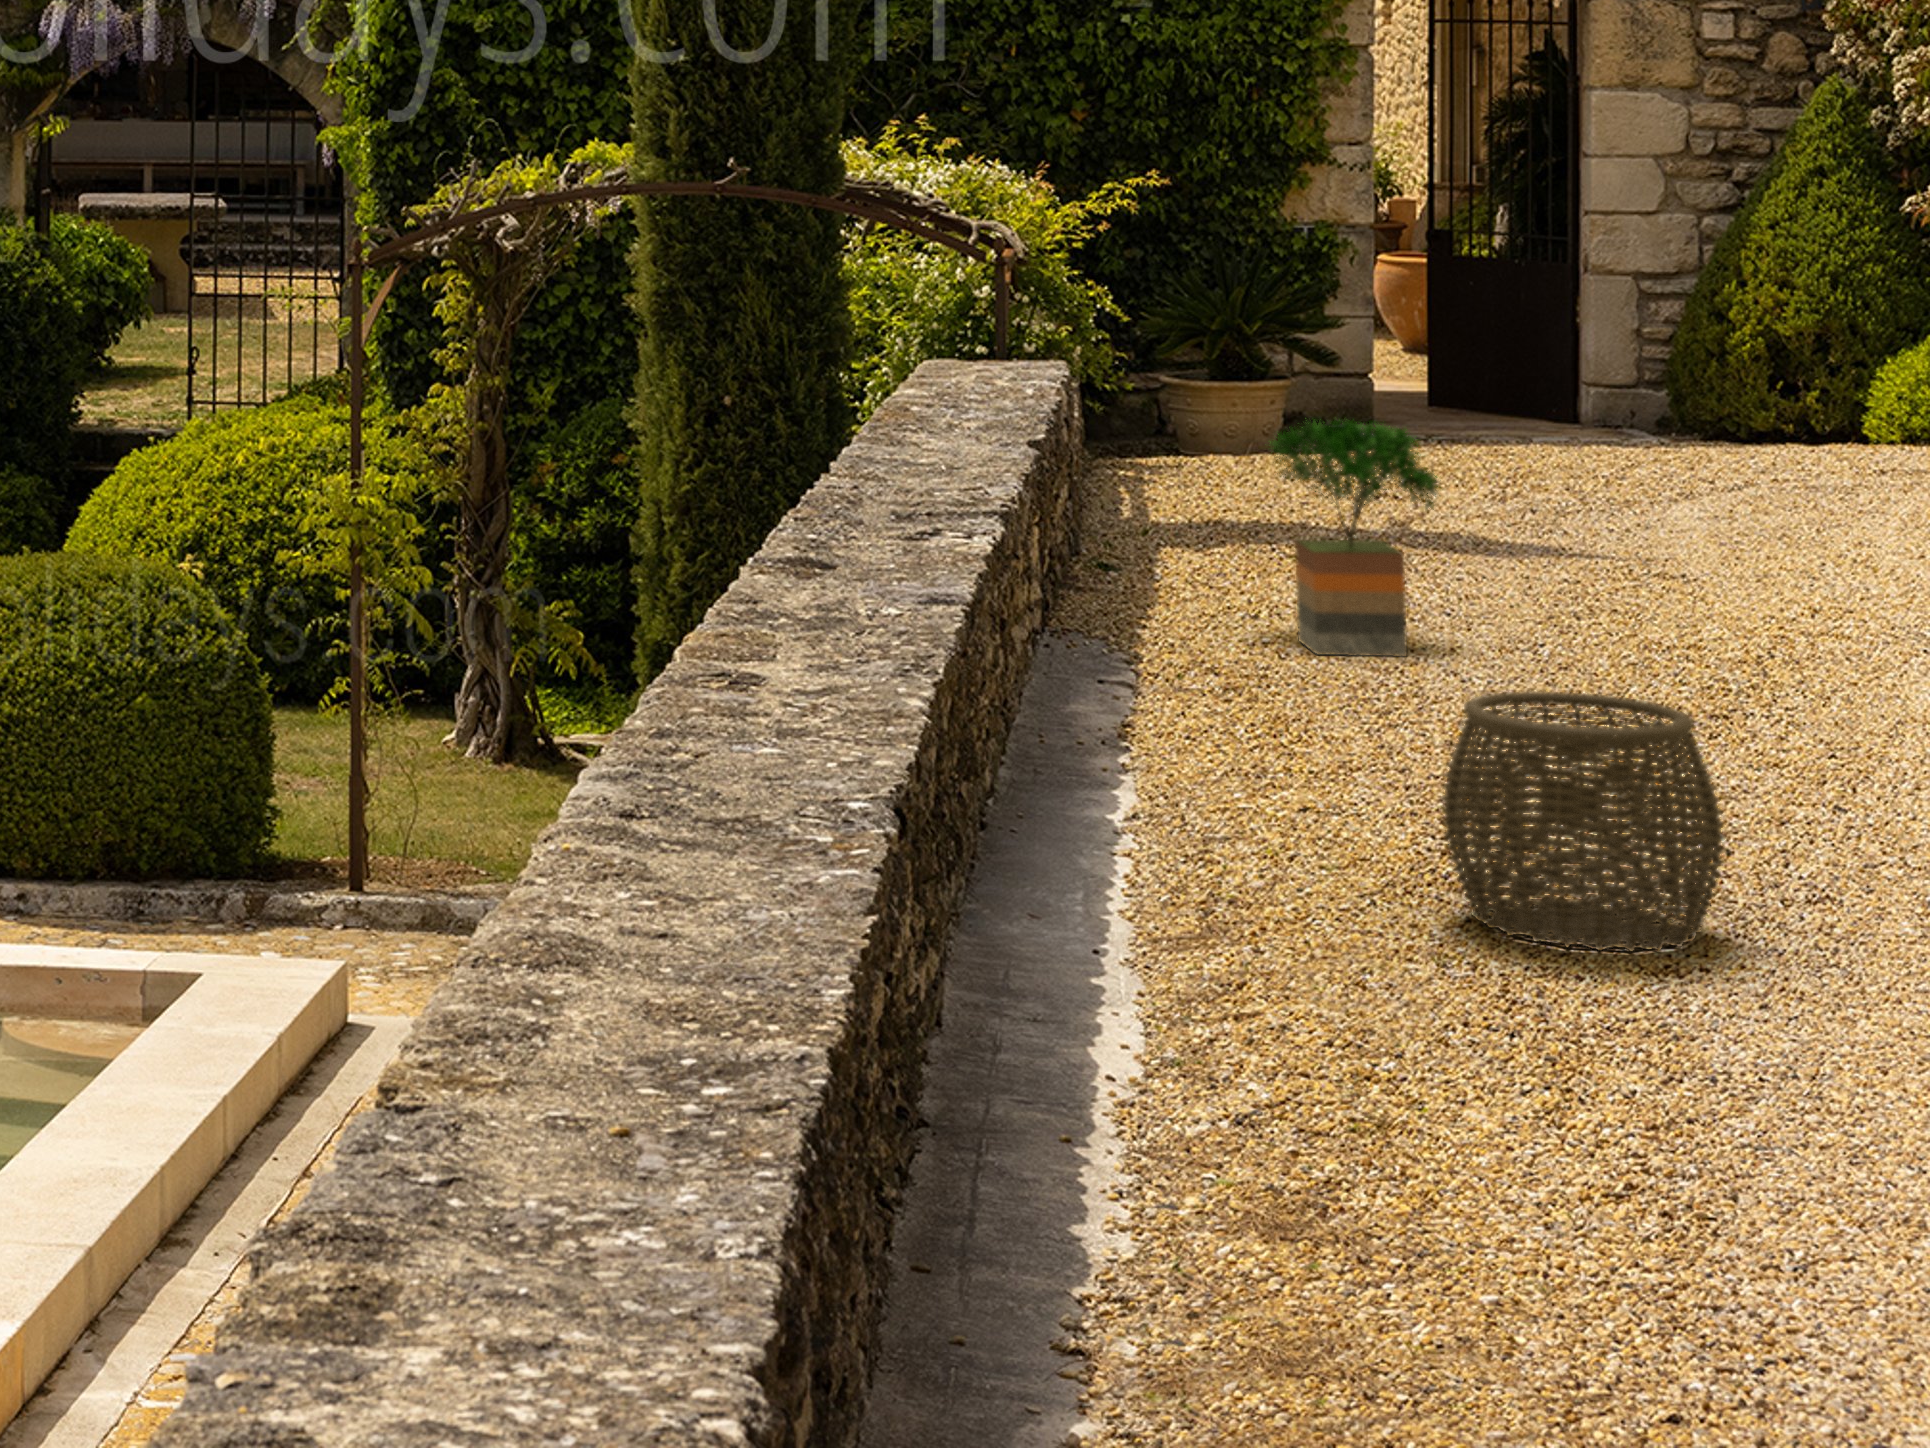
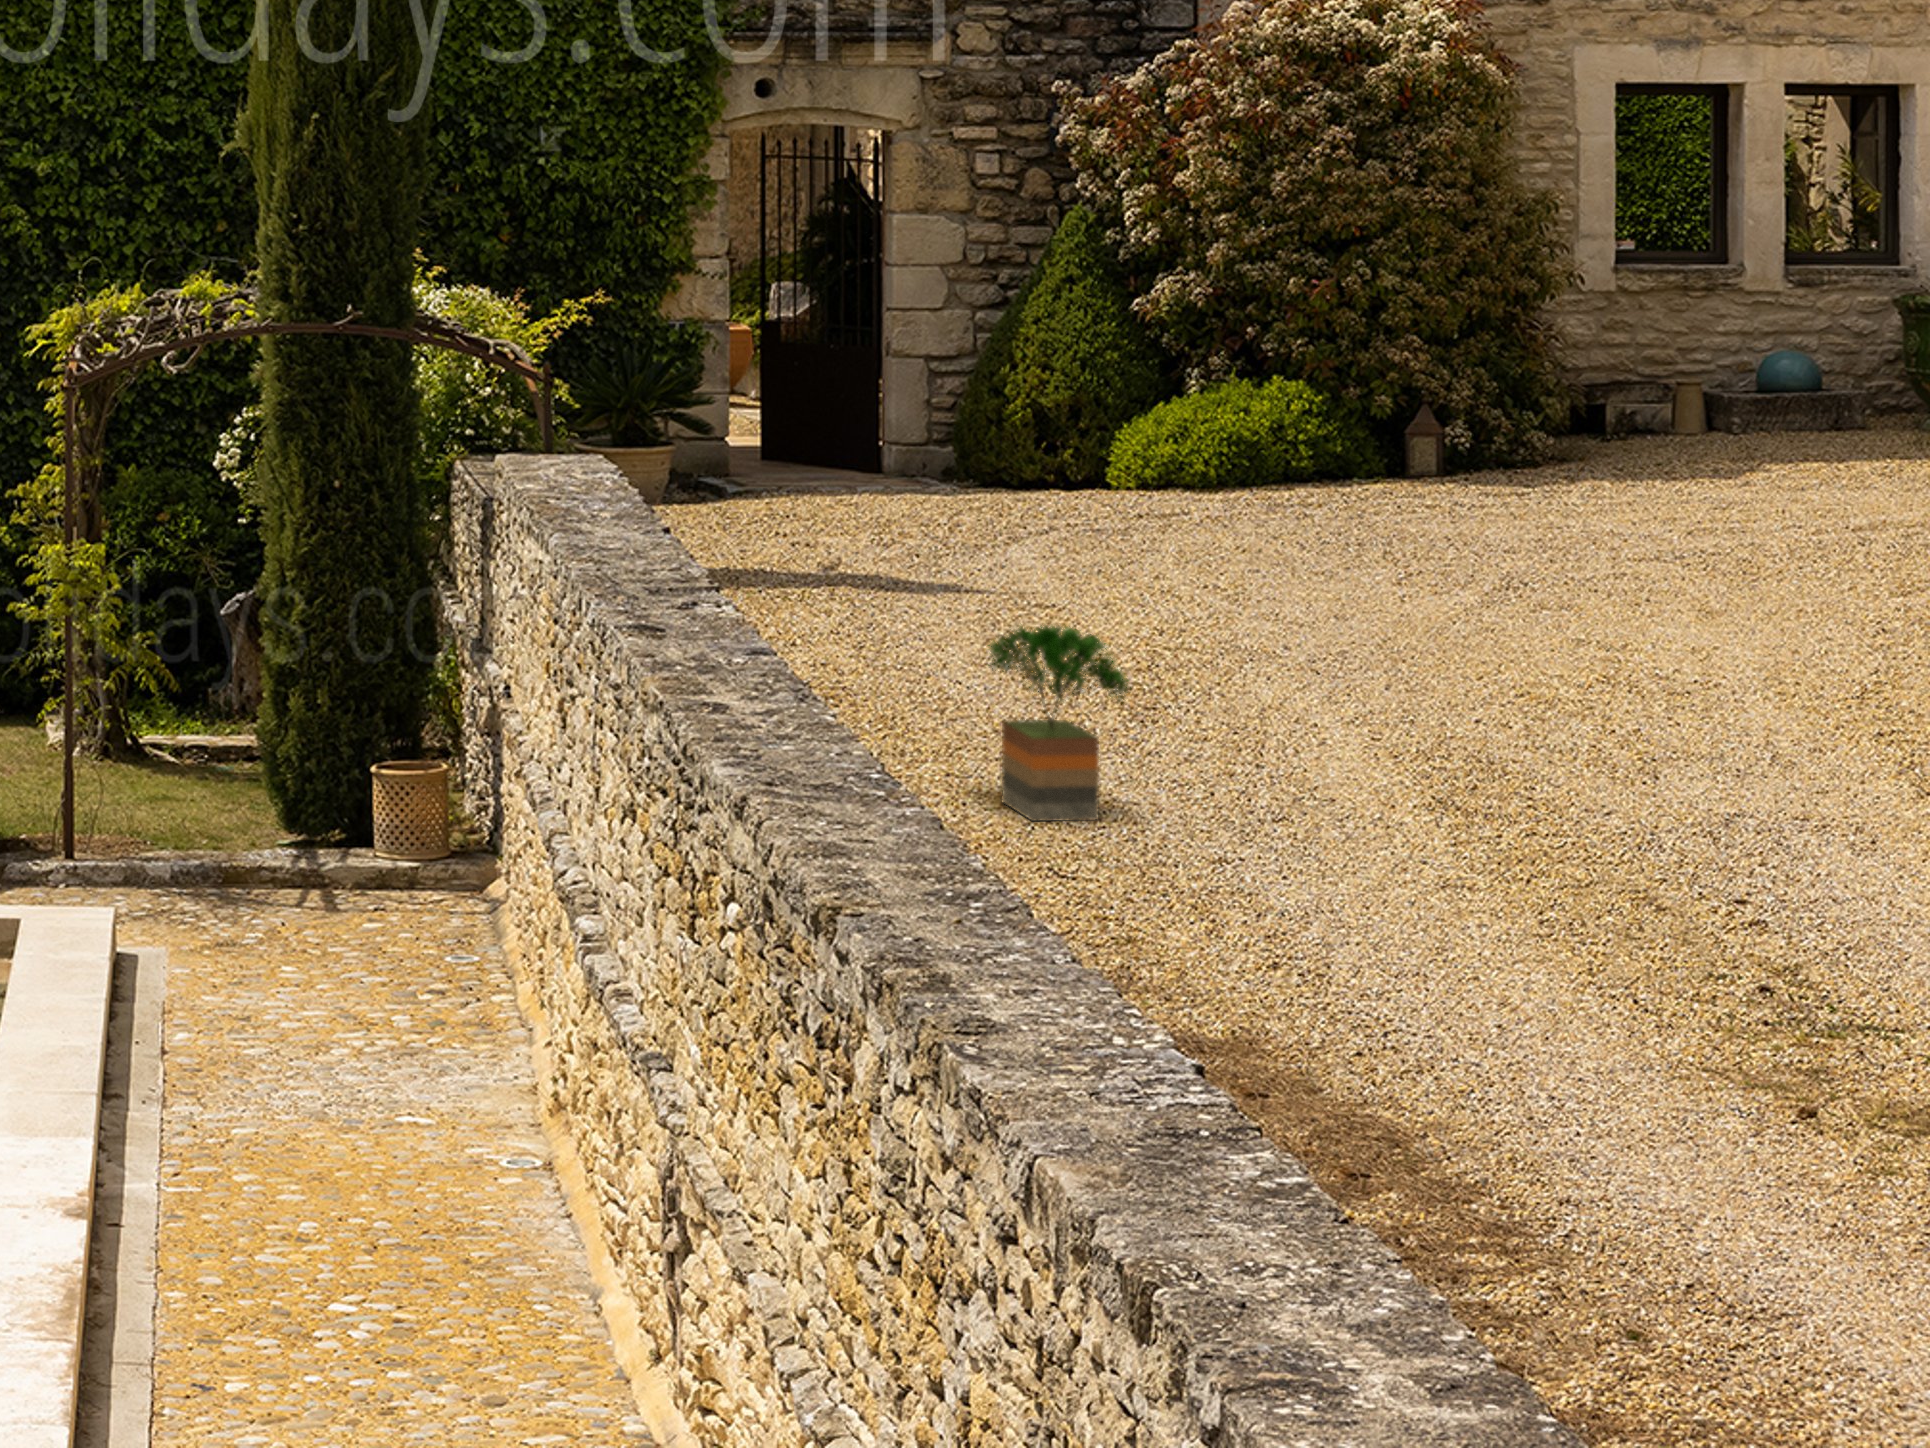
woven basket: present [1441,691,1725,951] -> none [1454,992,1687,1222]

